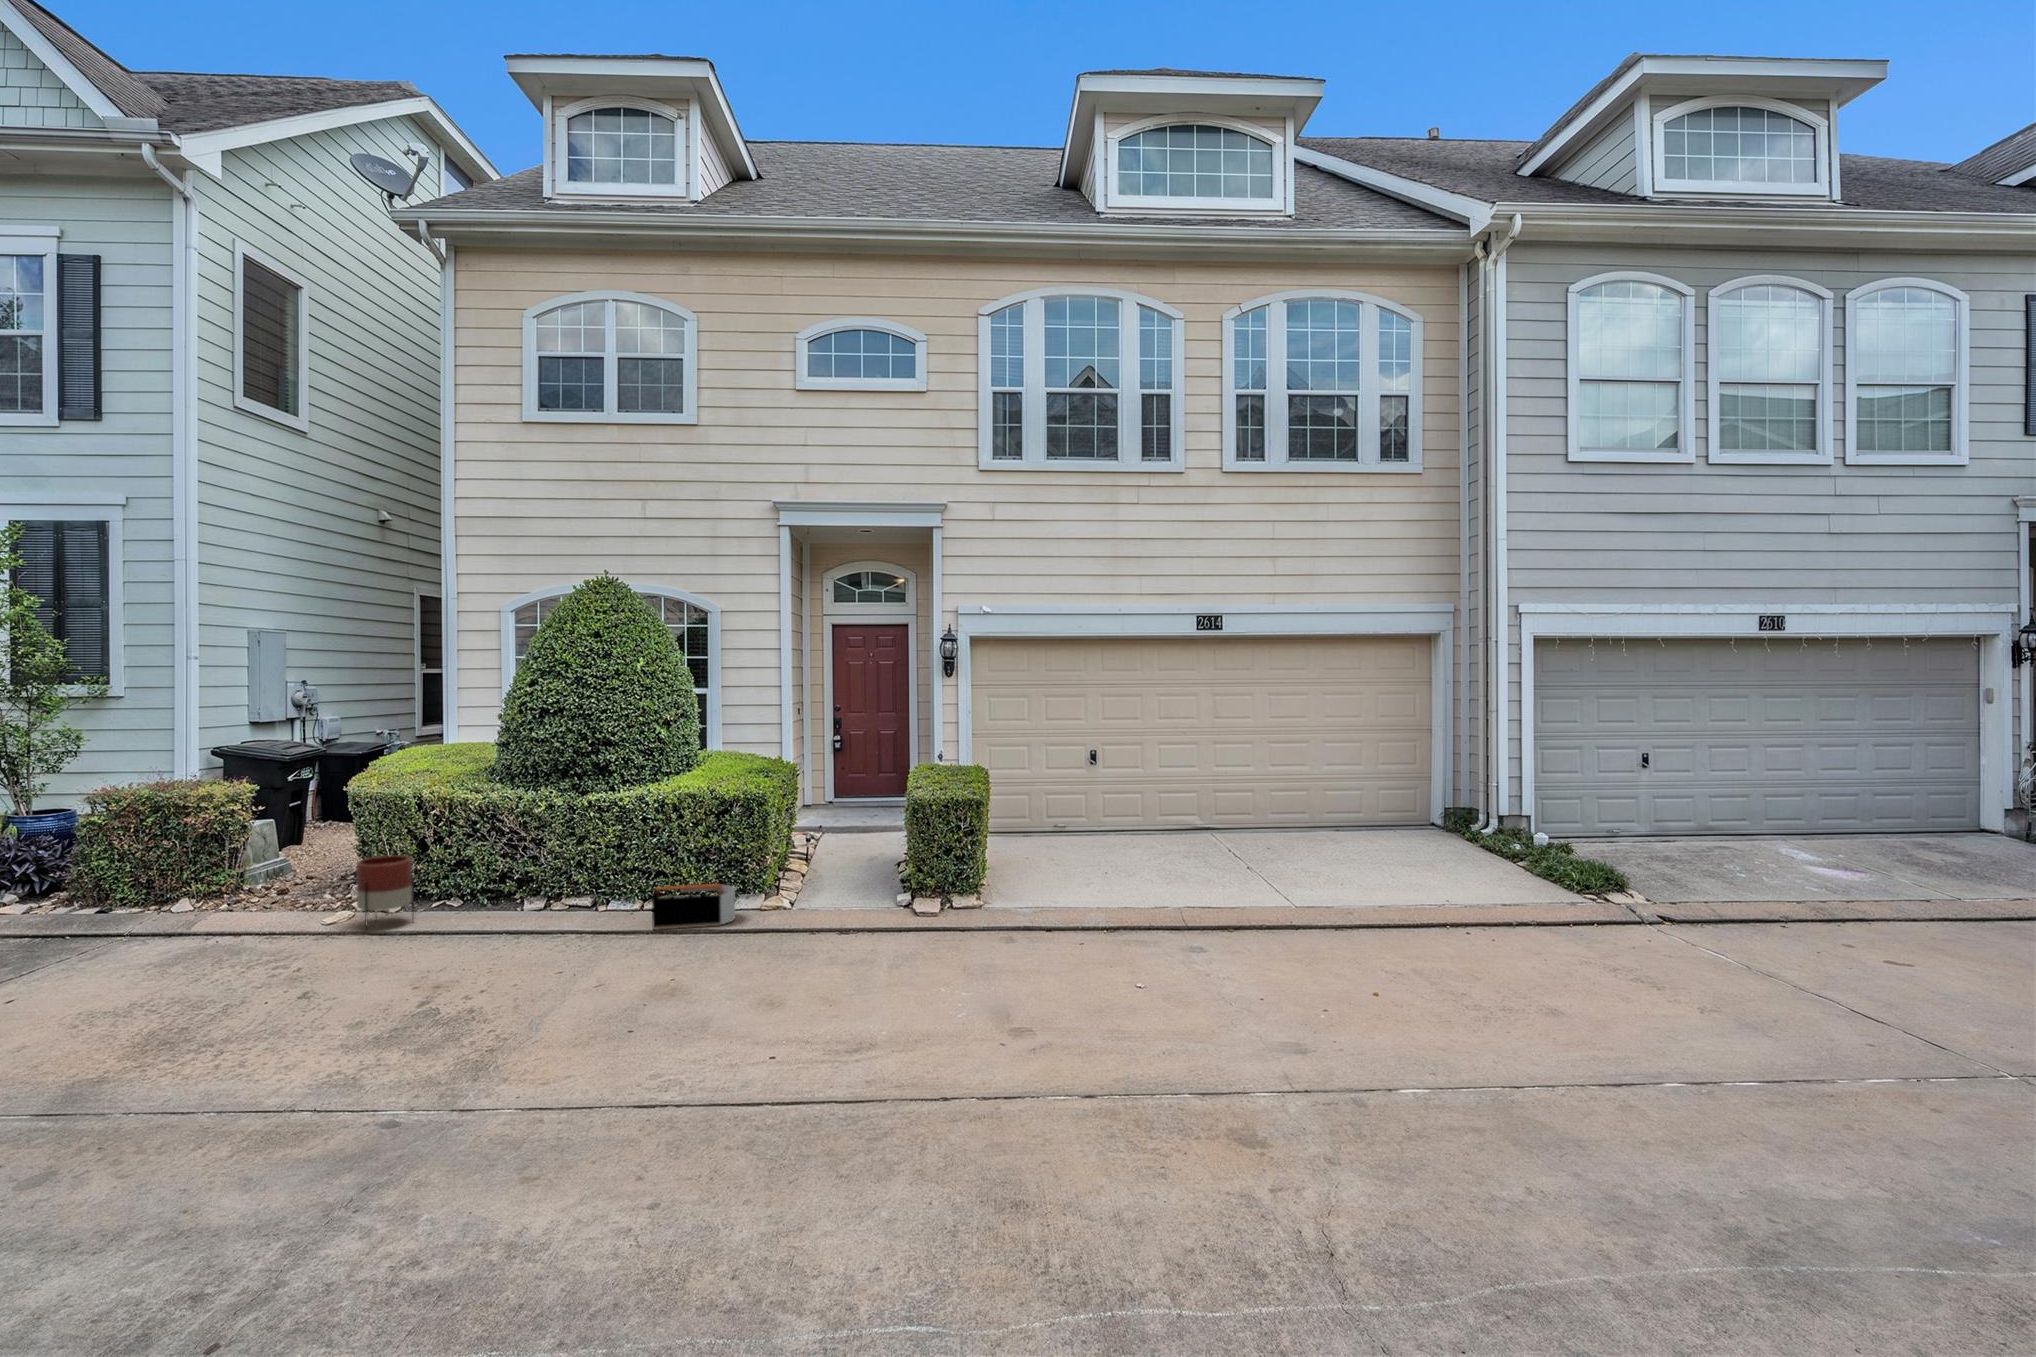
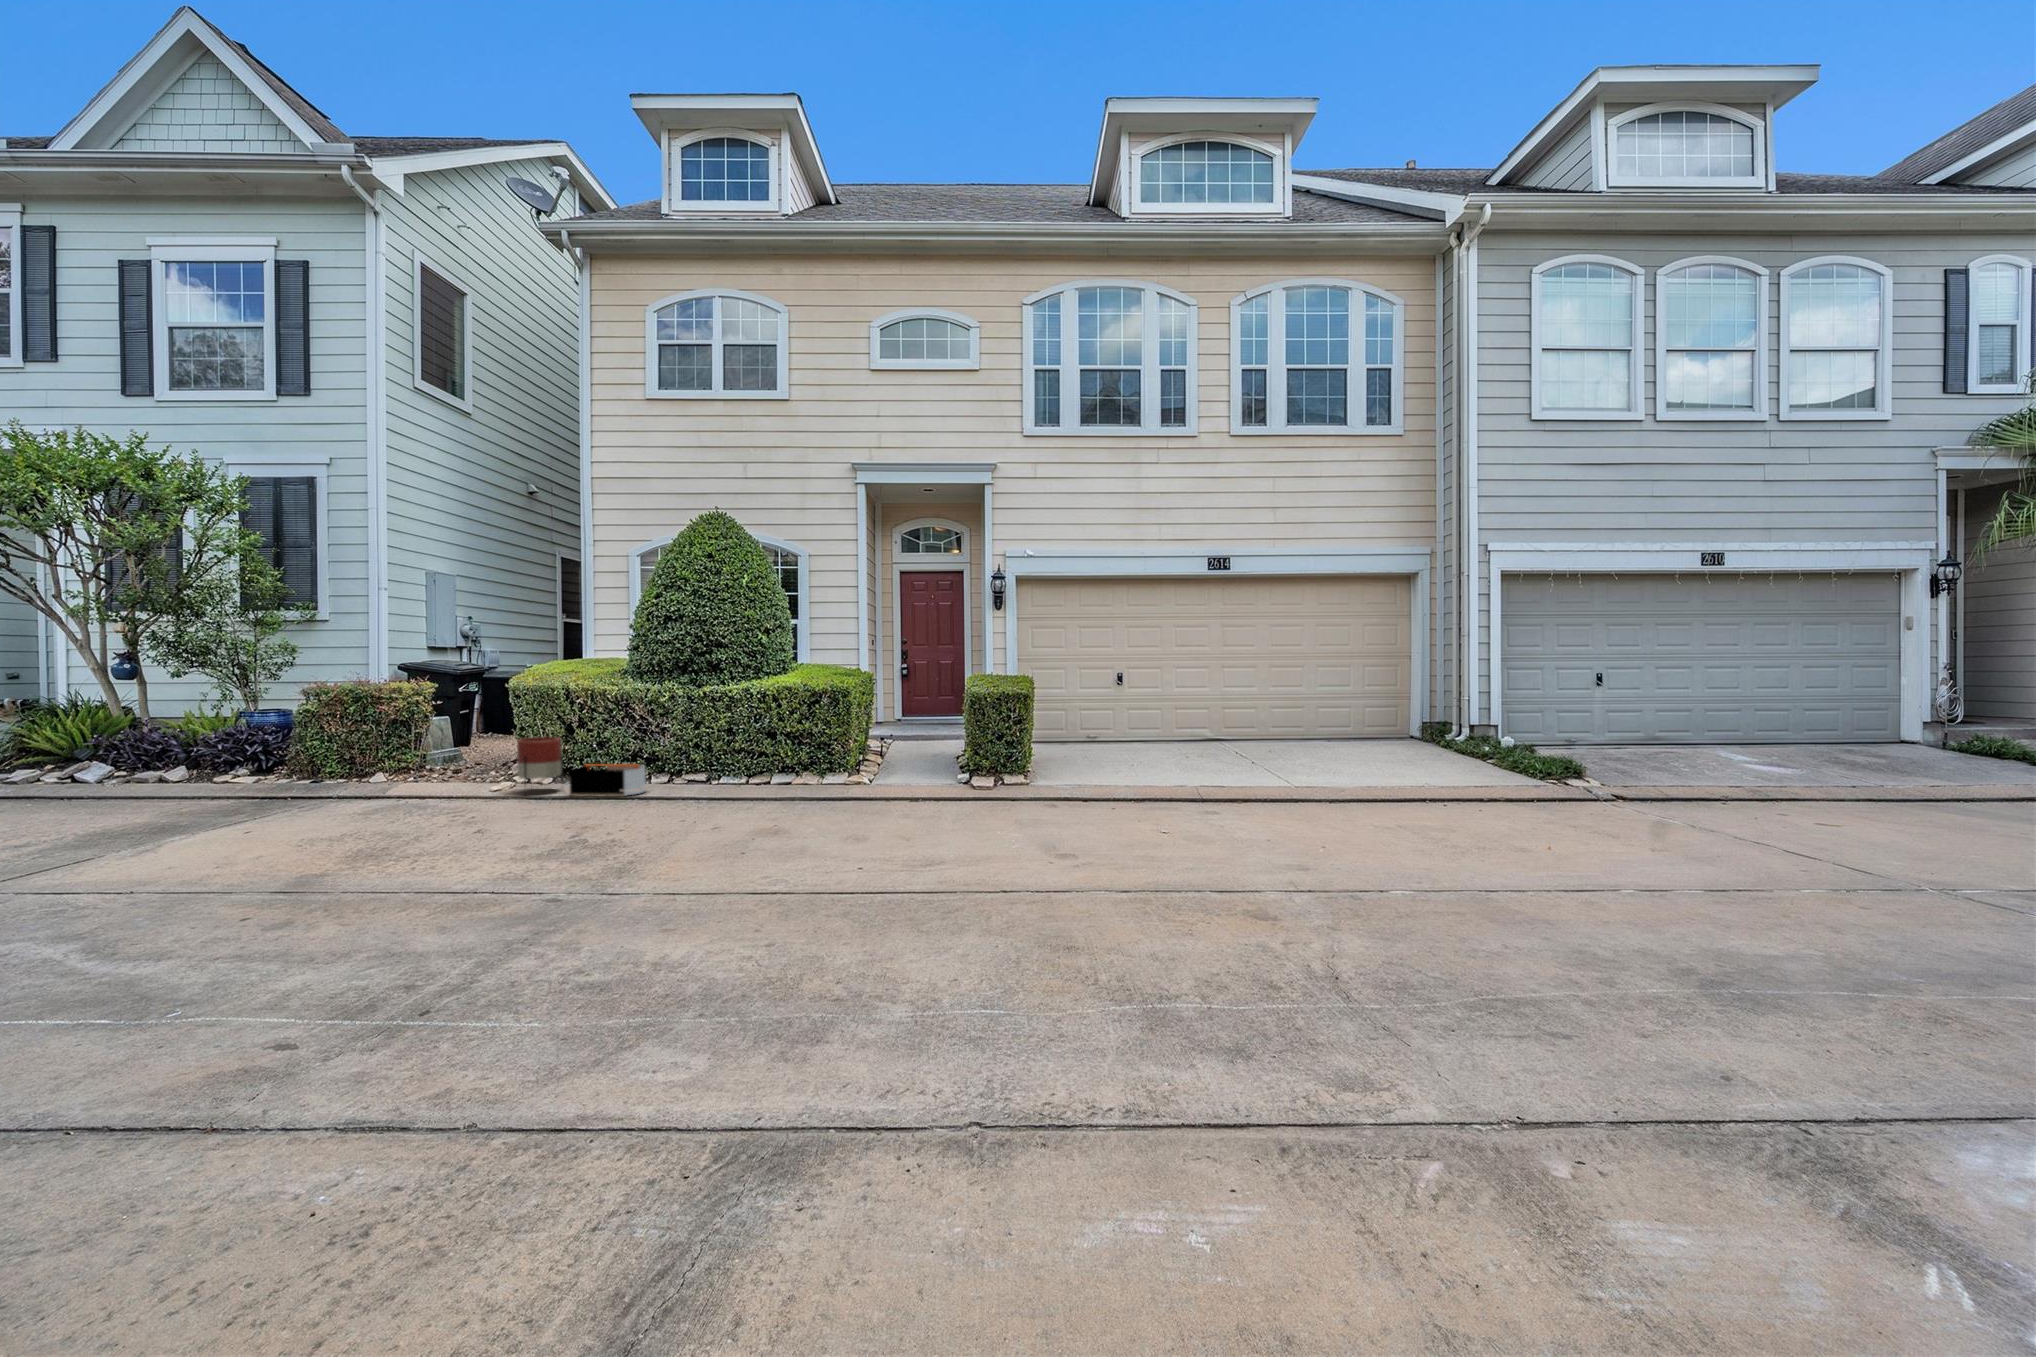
storage bin: present [652,884,735,930] -> present [569,764,646,796]

